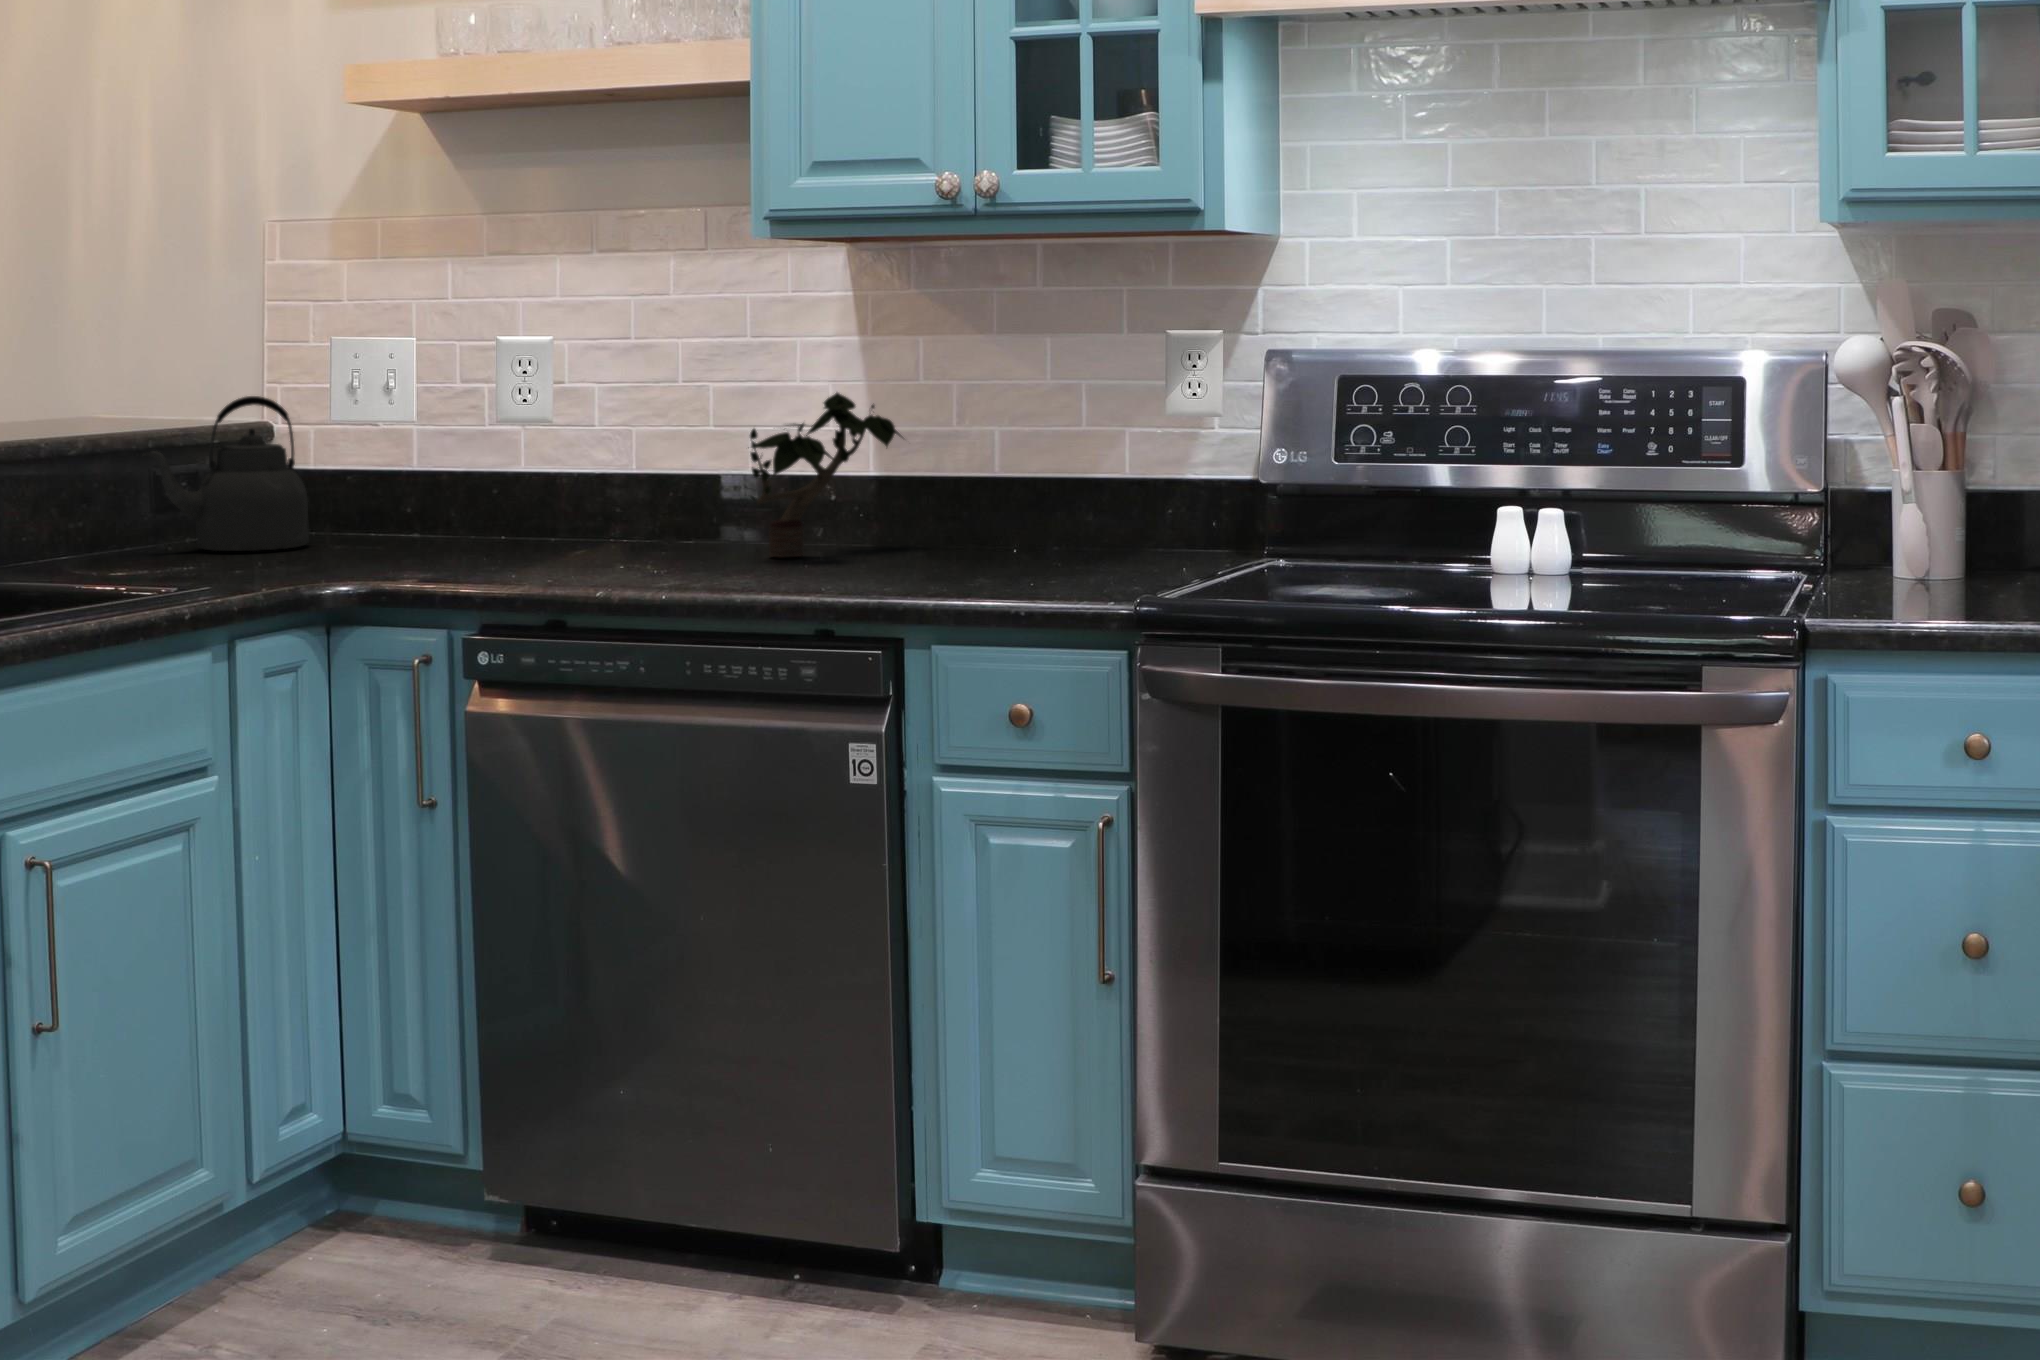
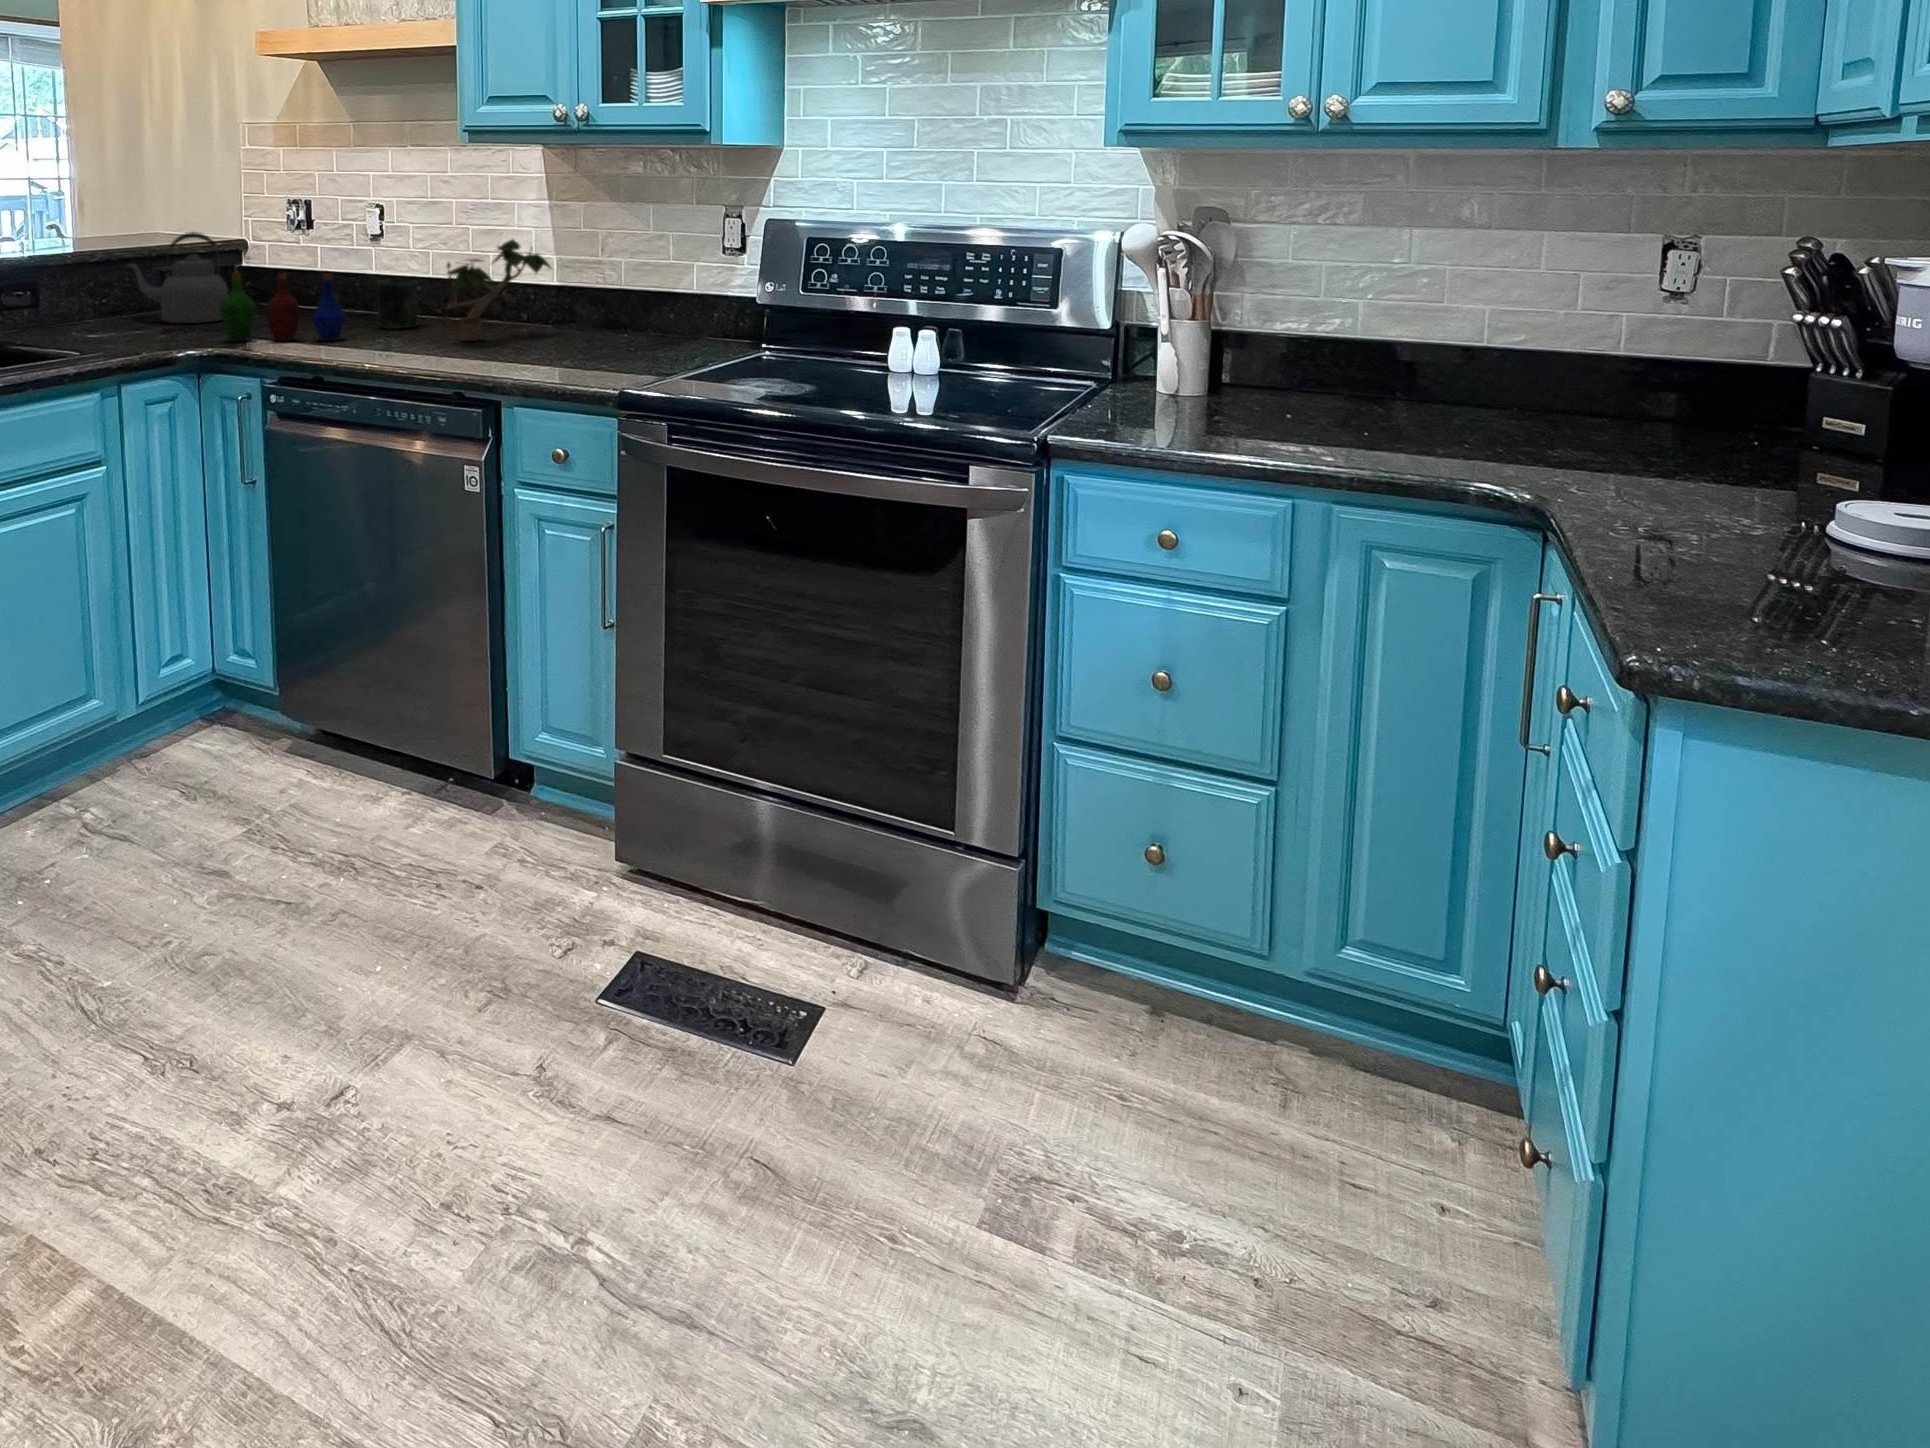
bottle: none [368,452,578,568] -> present [219,273,346,341]
mug: none [593,467,664,547] -> present [376,279,418,329]

